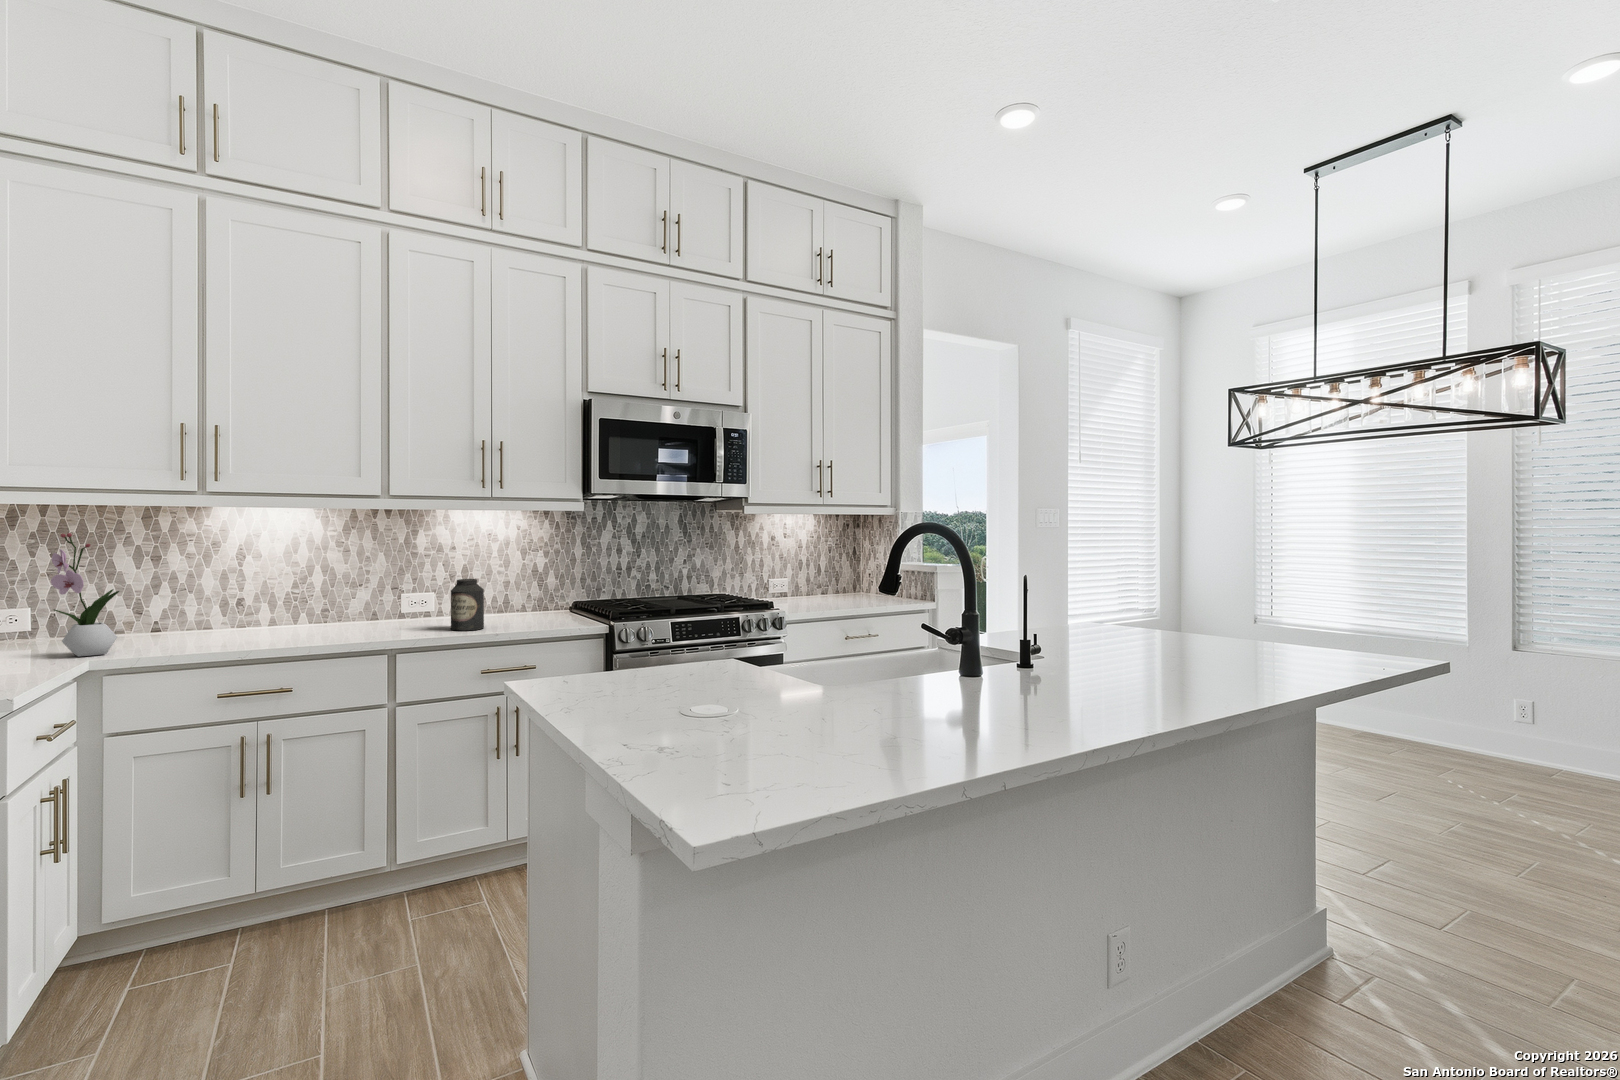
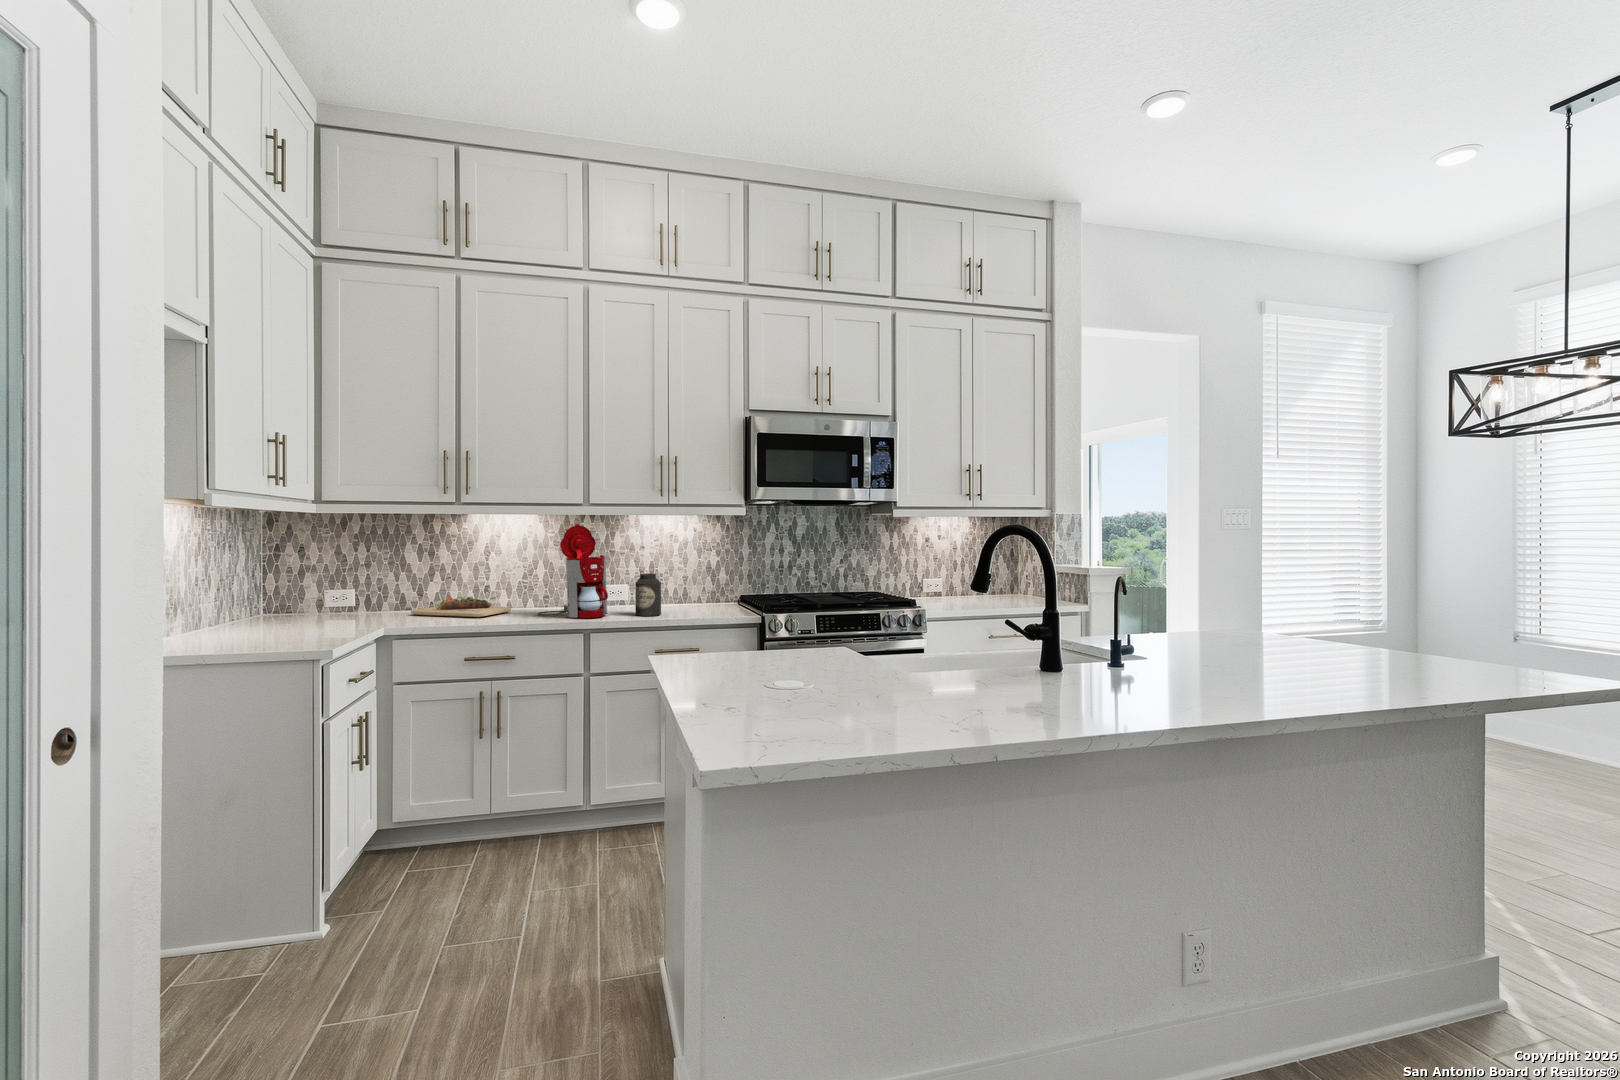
coffee maker: none [317,519,416,636] -> present [538,524,608,618]
flower arrangement: present [51,533,119,657] -> none [365,536,407,625]
cutting board: none [126,613,277,640] -> present [411,596,511,617]

